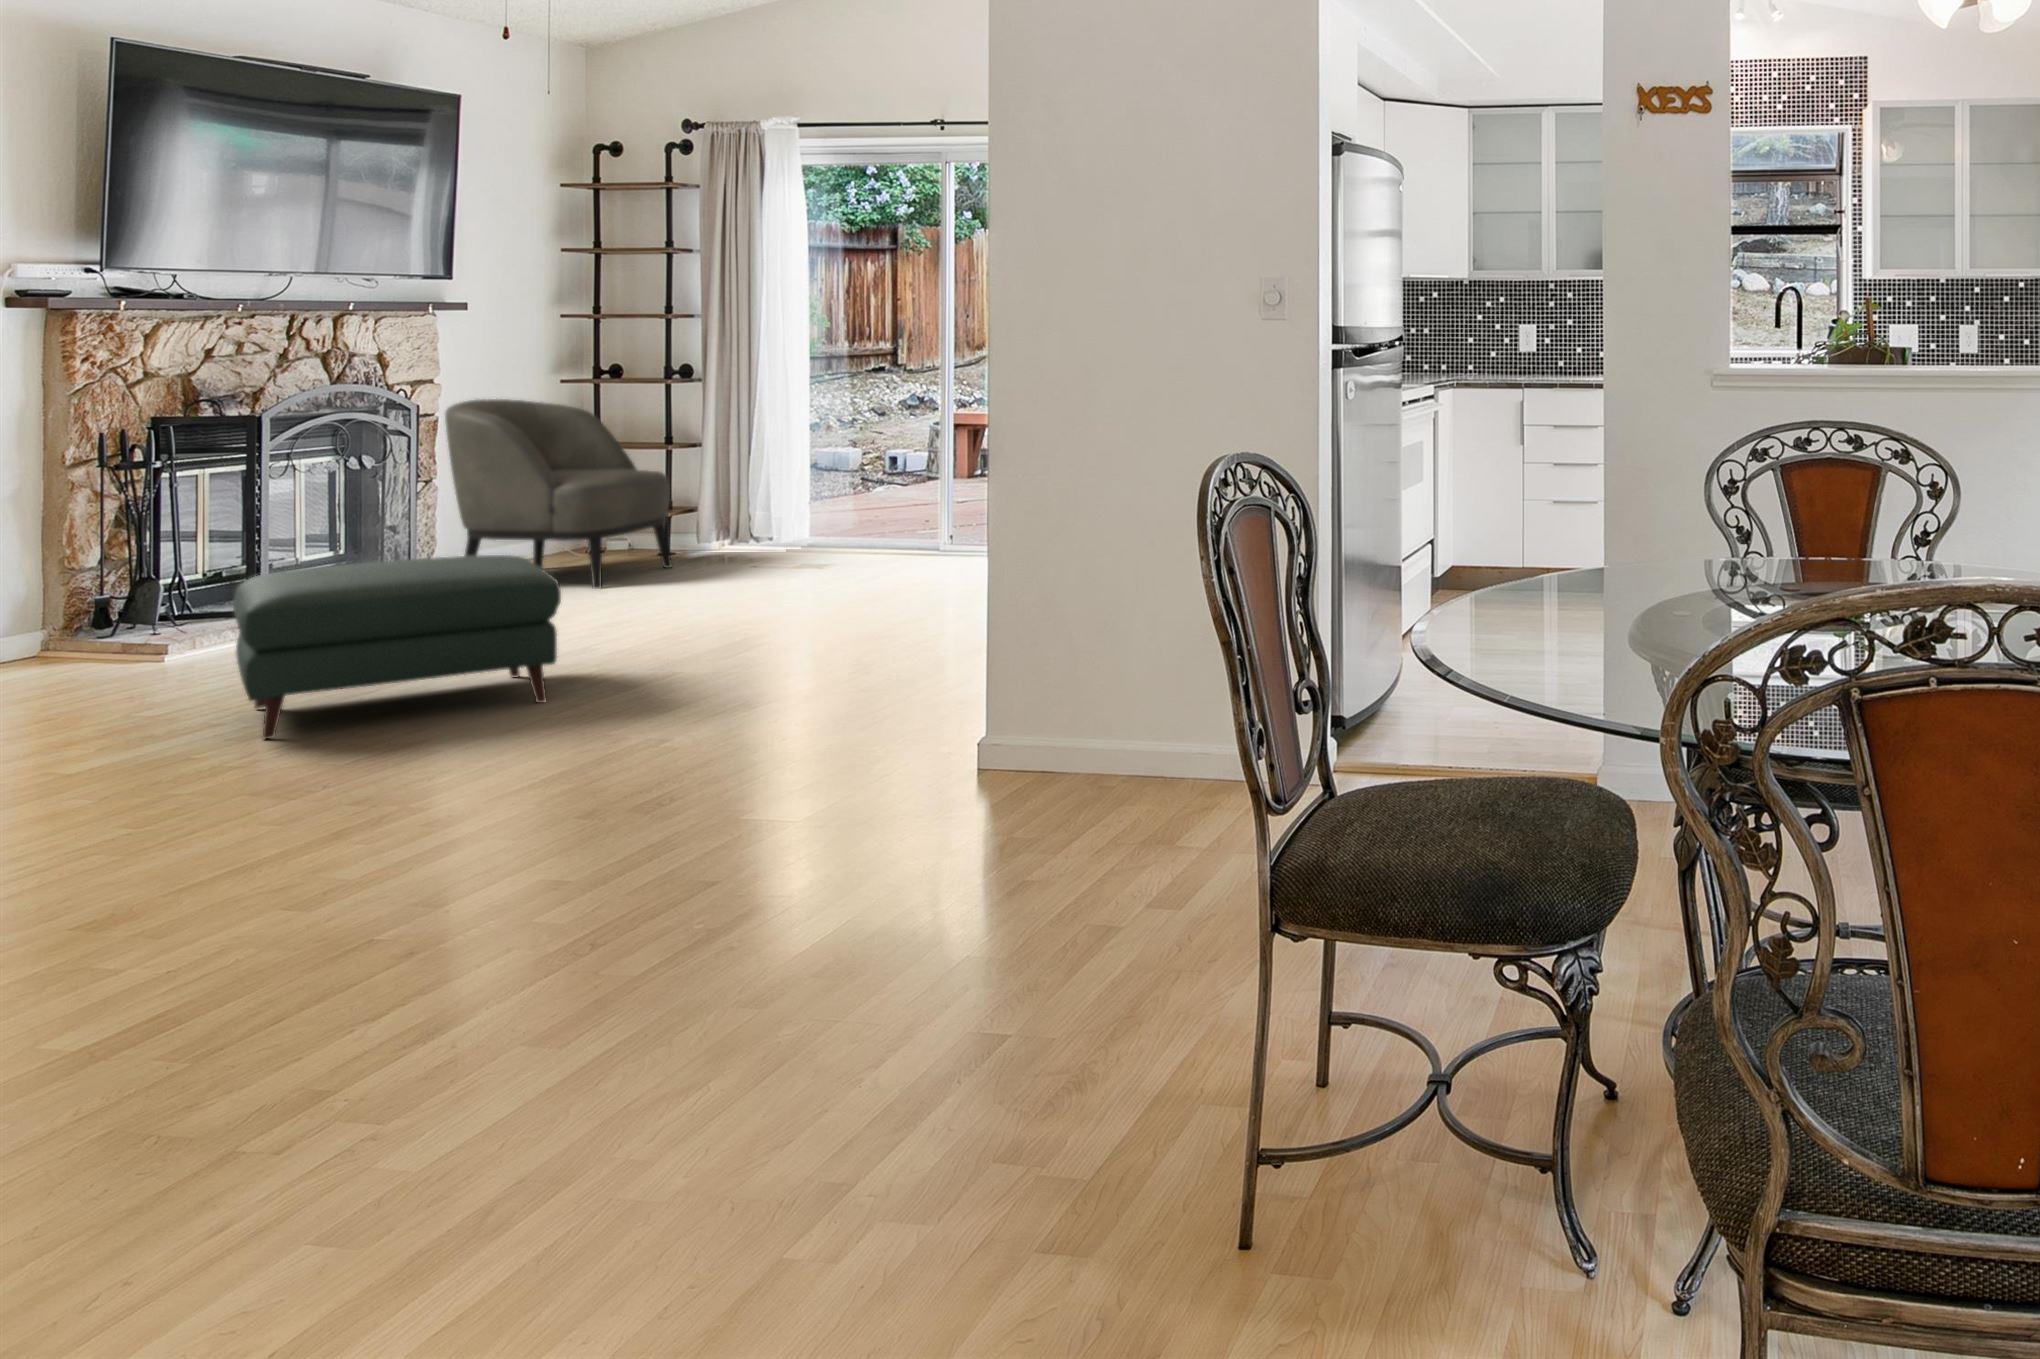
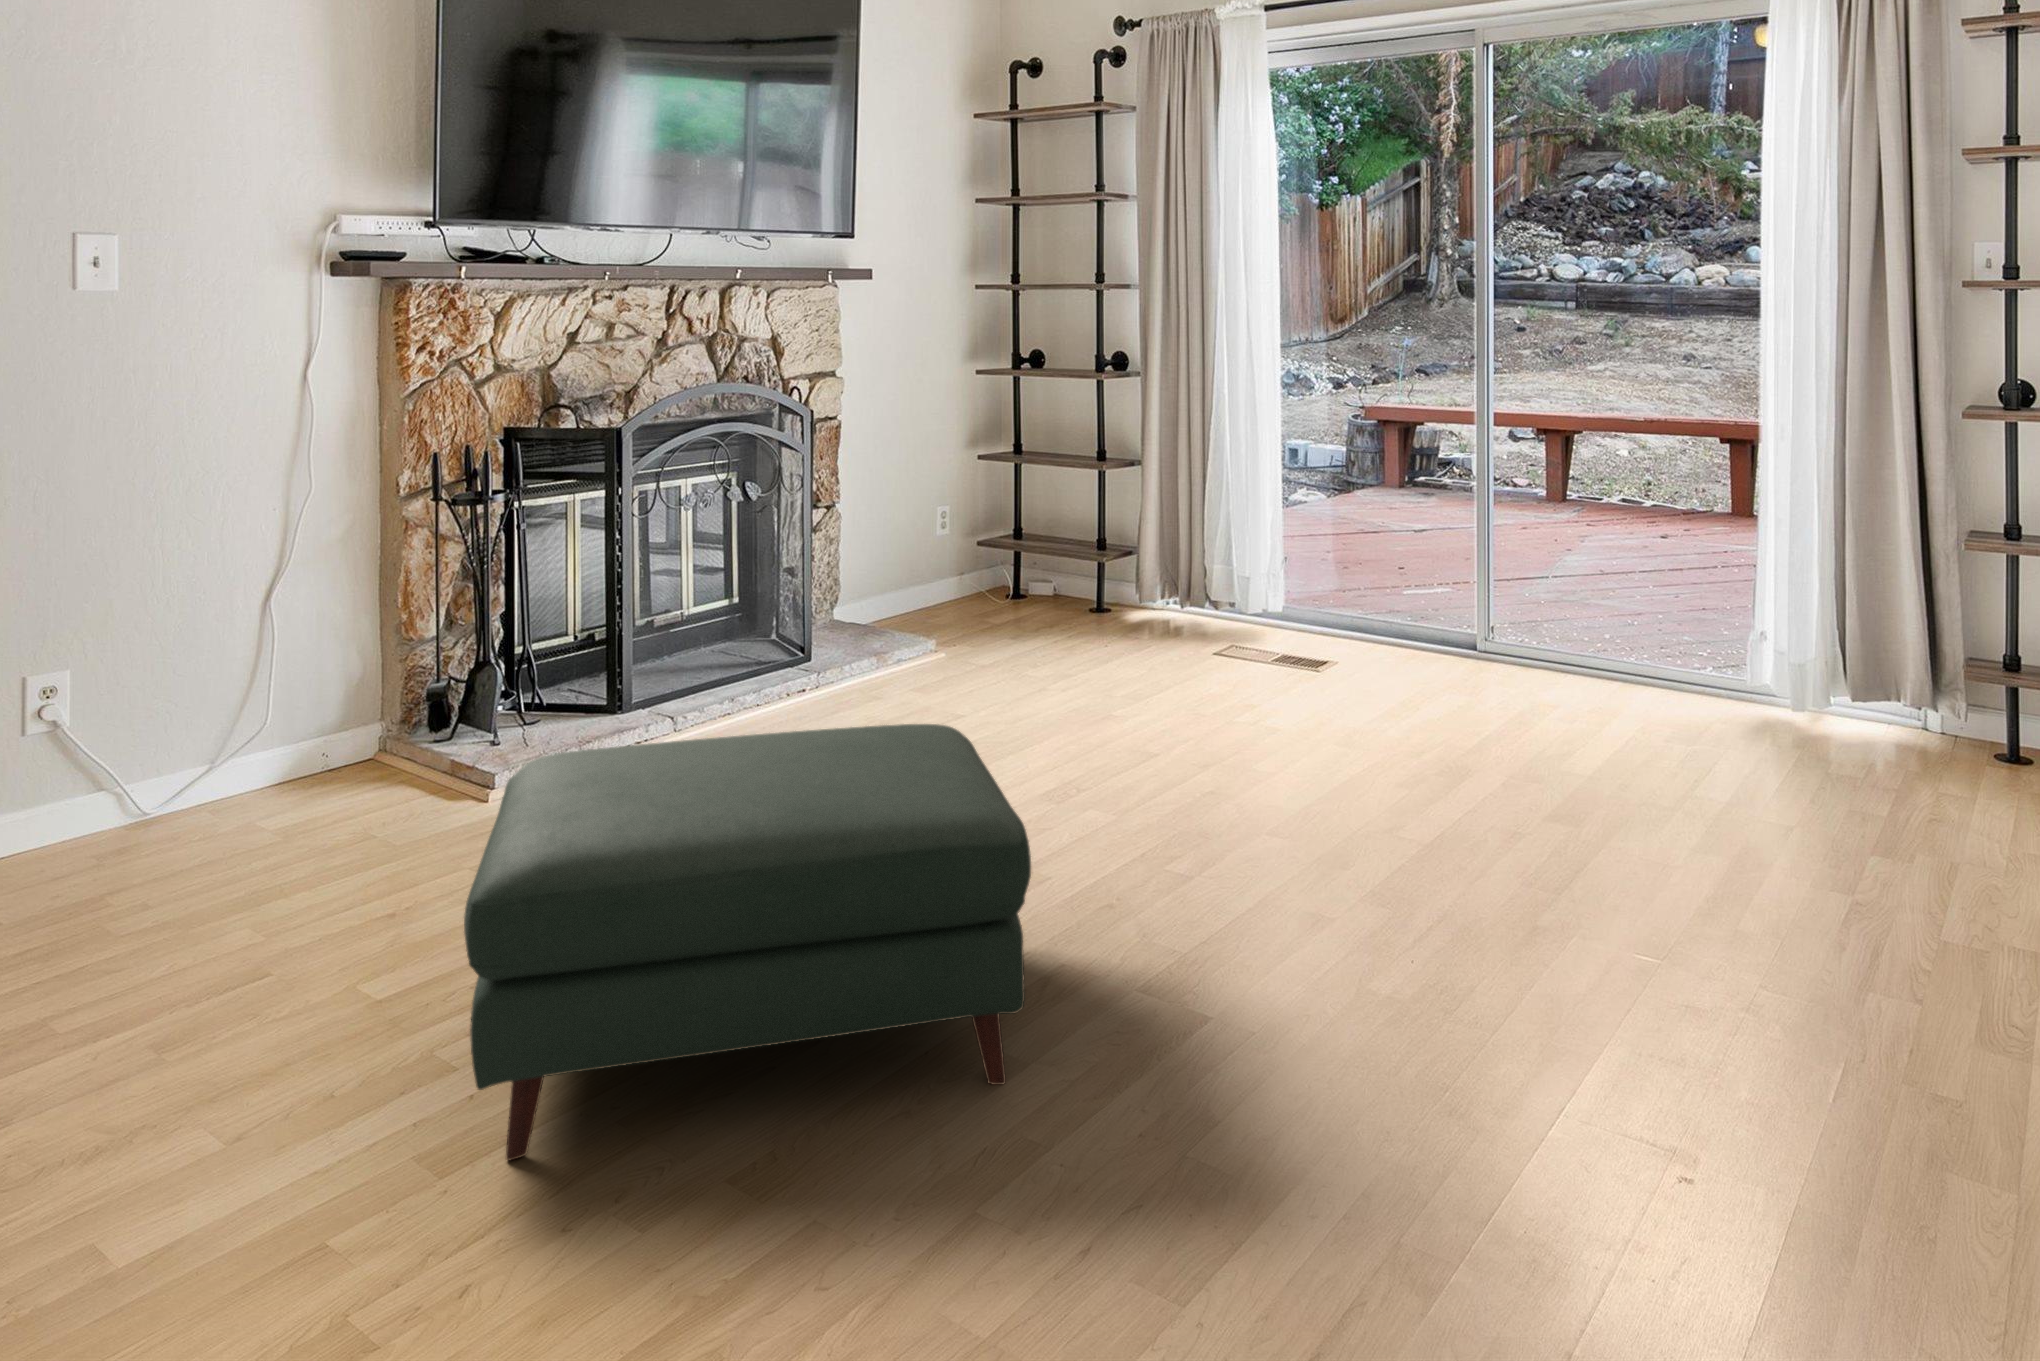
armchair: present [445,399,672,589] -> none [847,396,1111,674]

